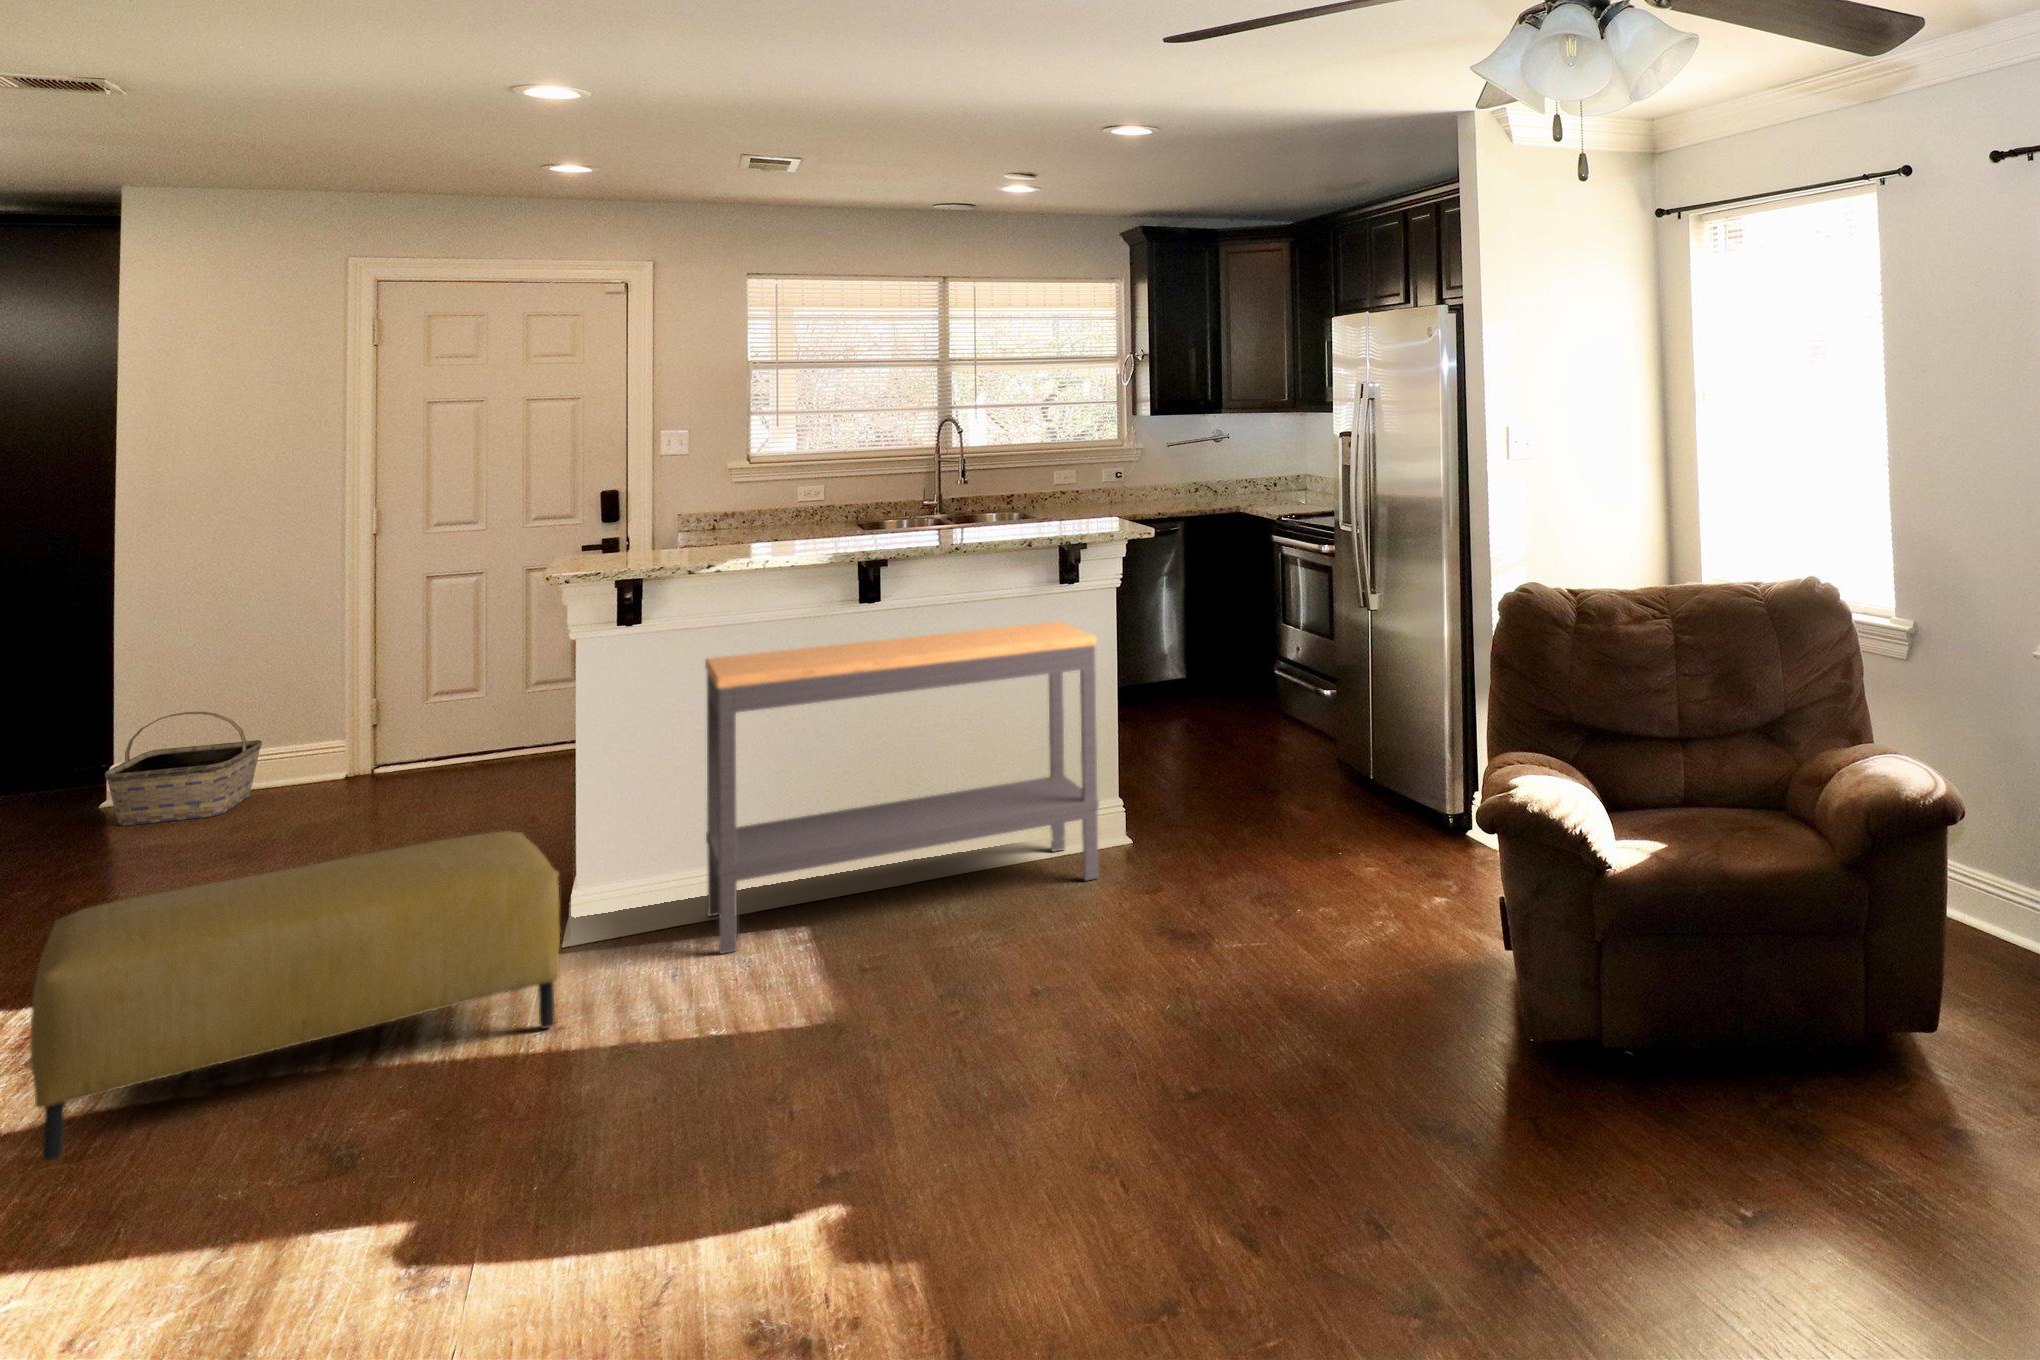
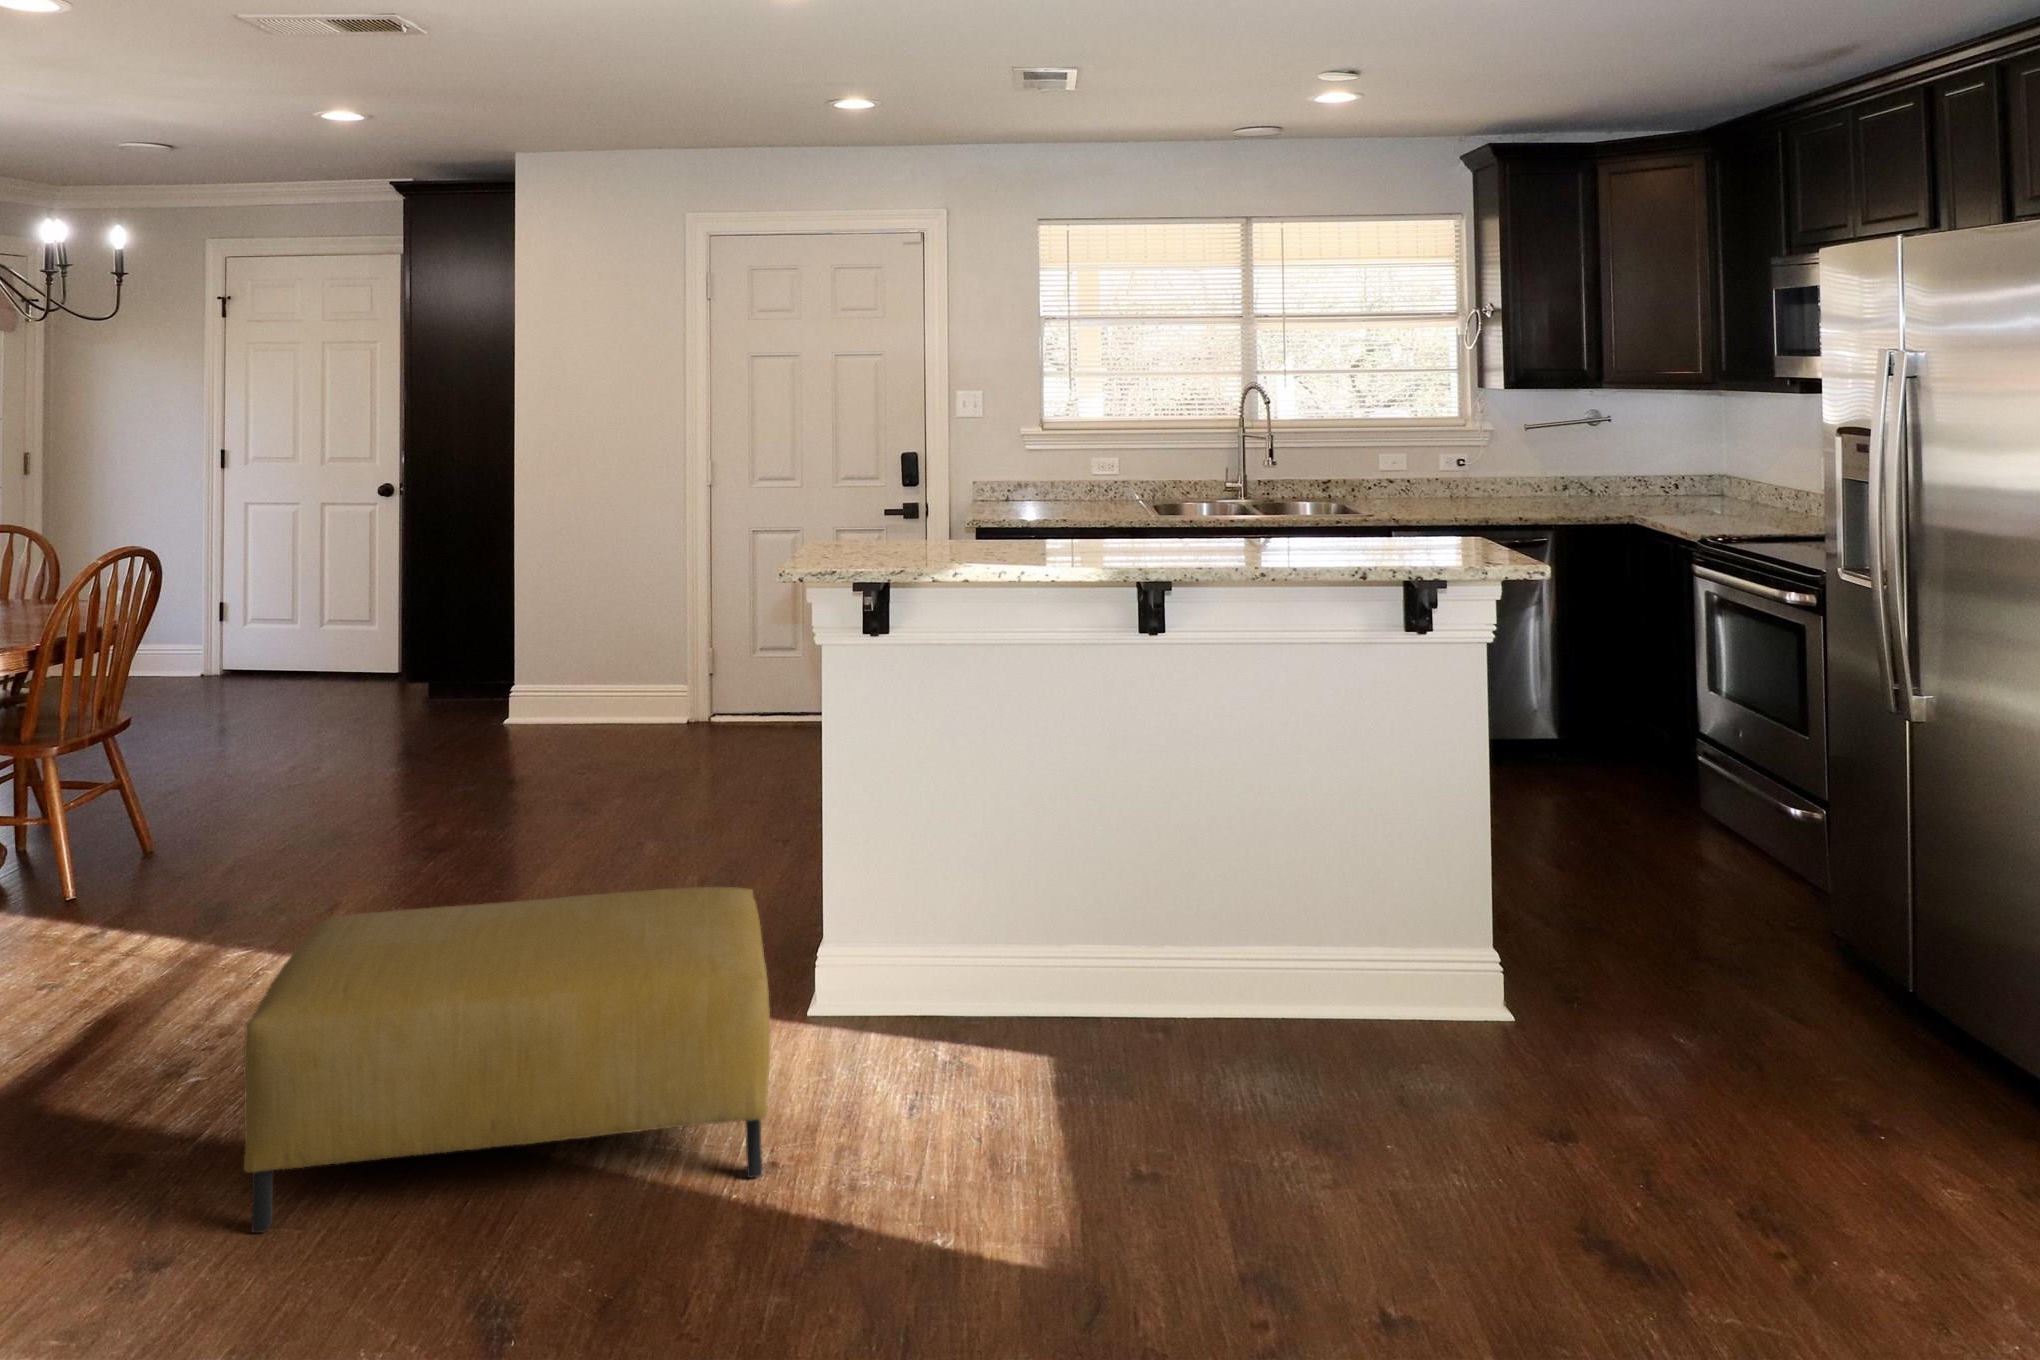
console table: present [705,621,1099,954] -> none [956,686,1471,1096]
basket: present [105,712,262,826] -> none [496,648,616,751]

